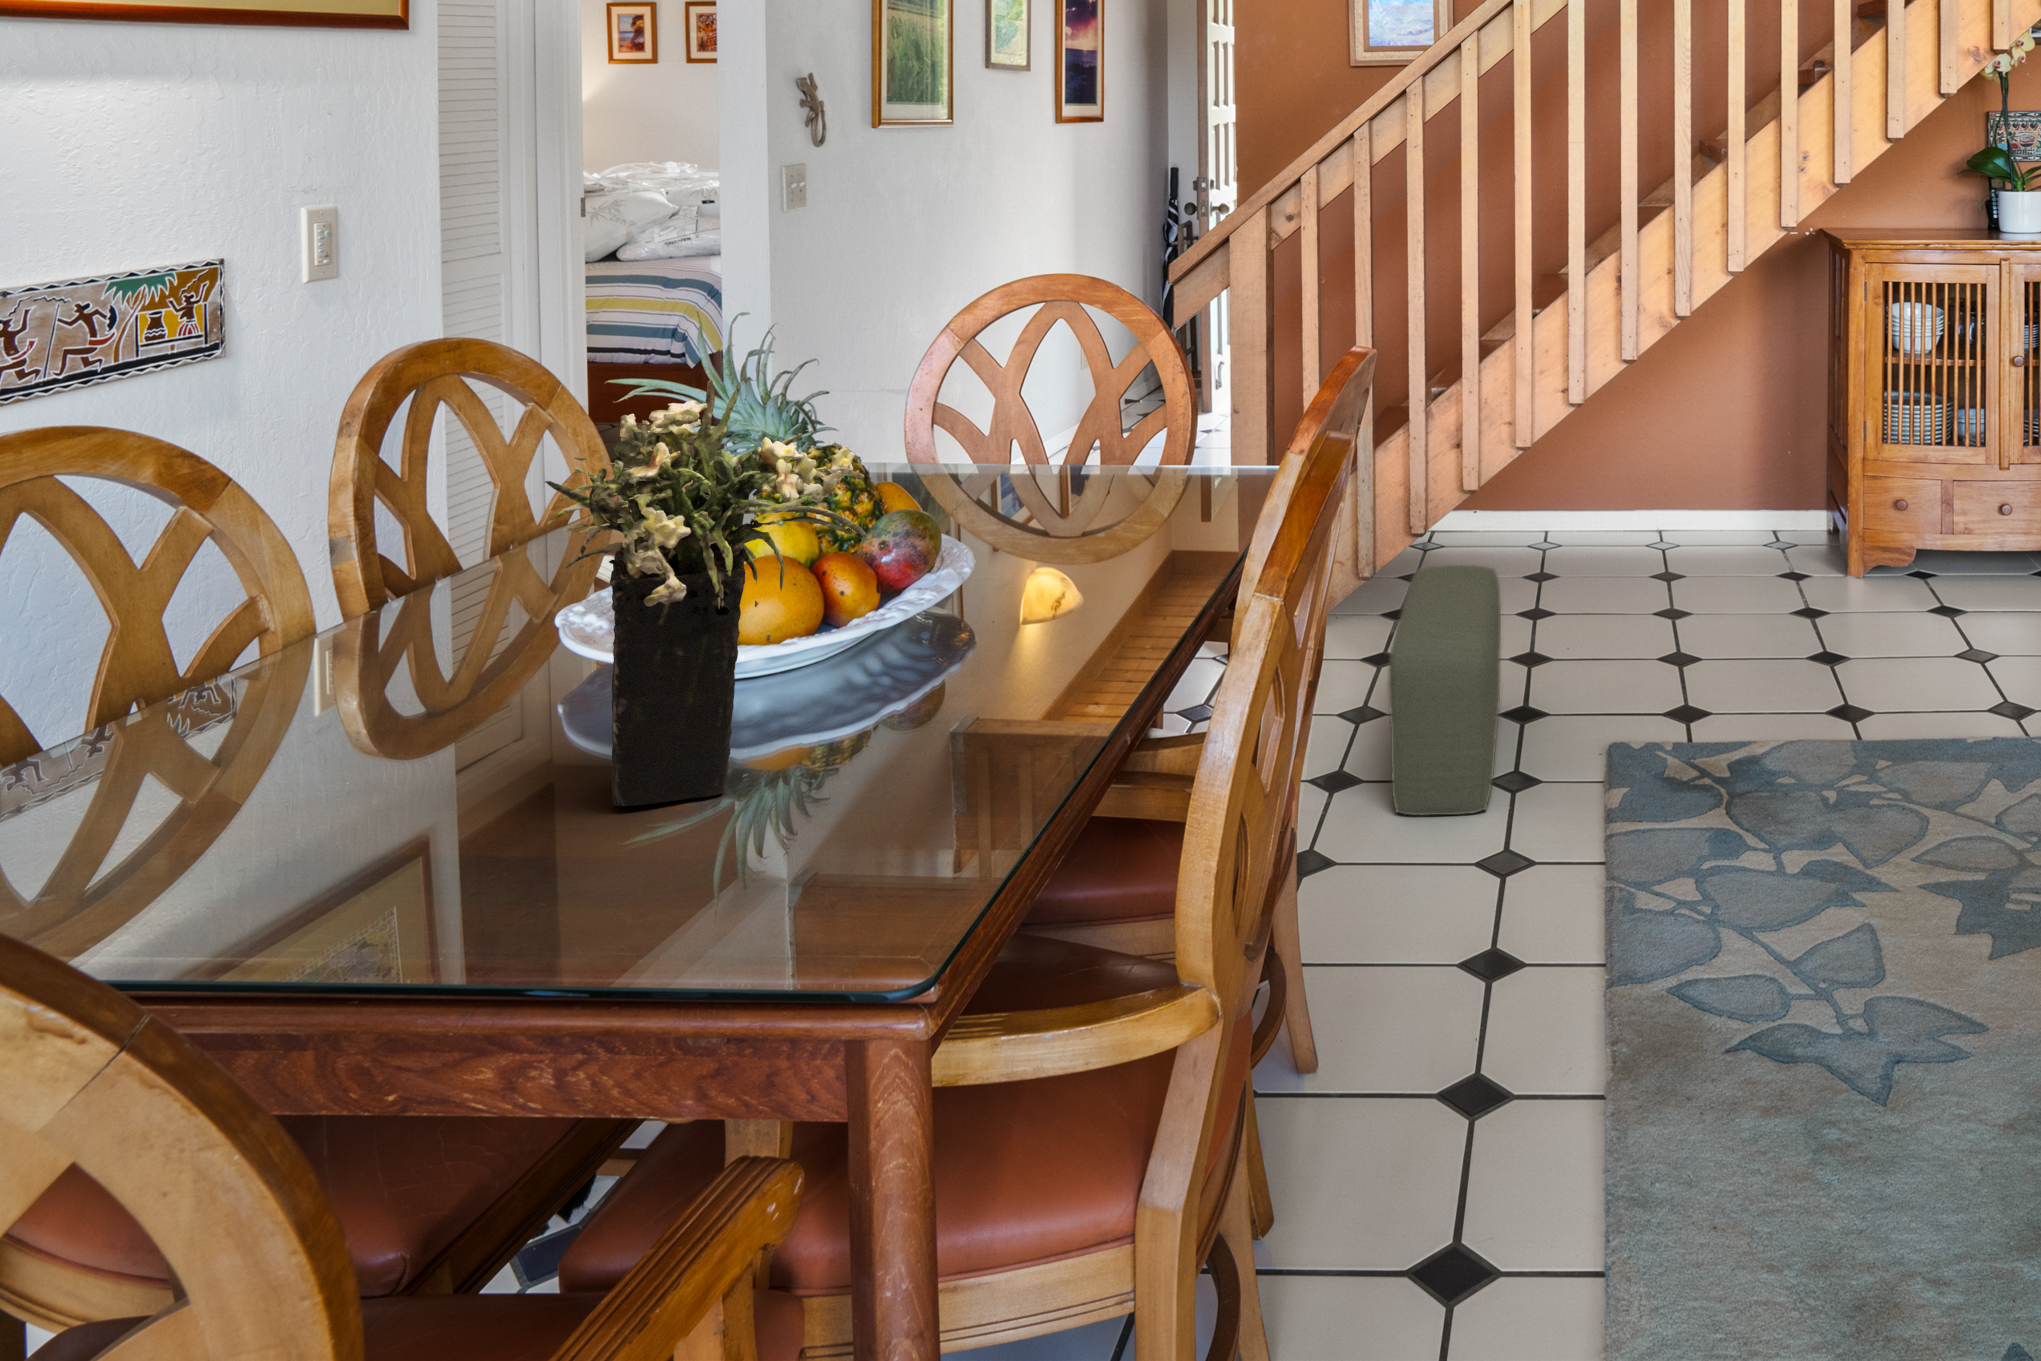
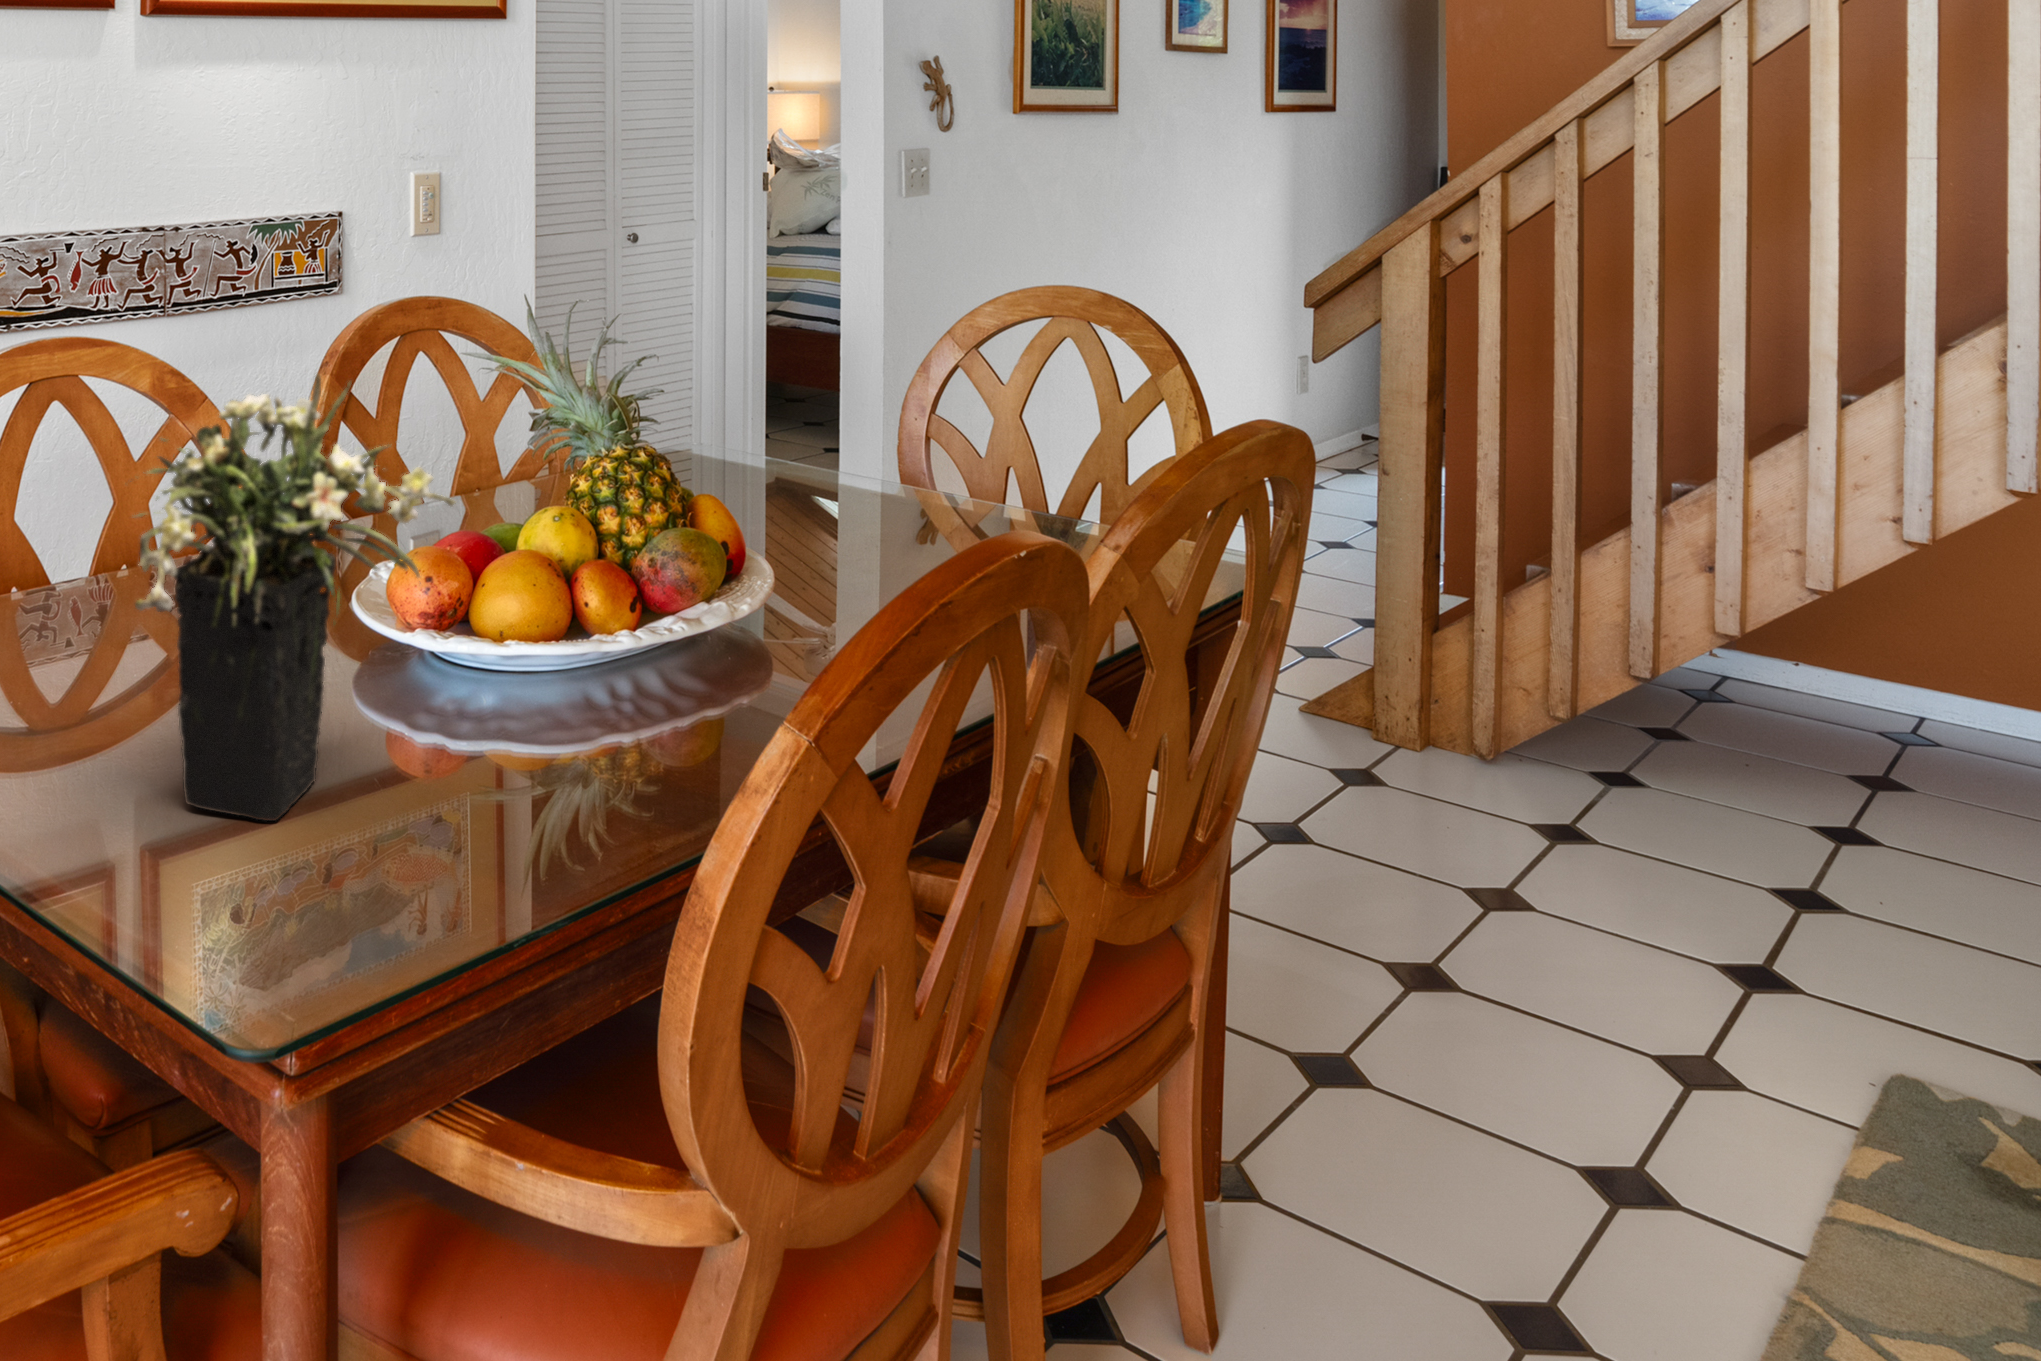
pouf: present [1388,565,1501,815] -> none [1479,720,1717,1100]

